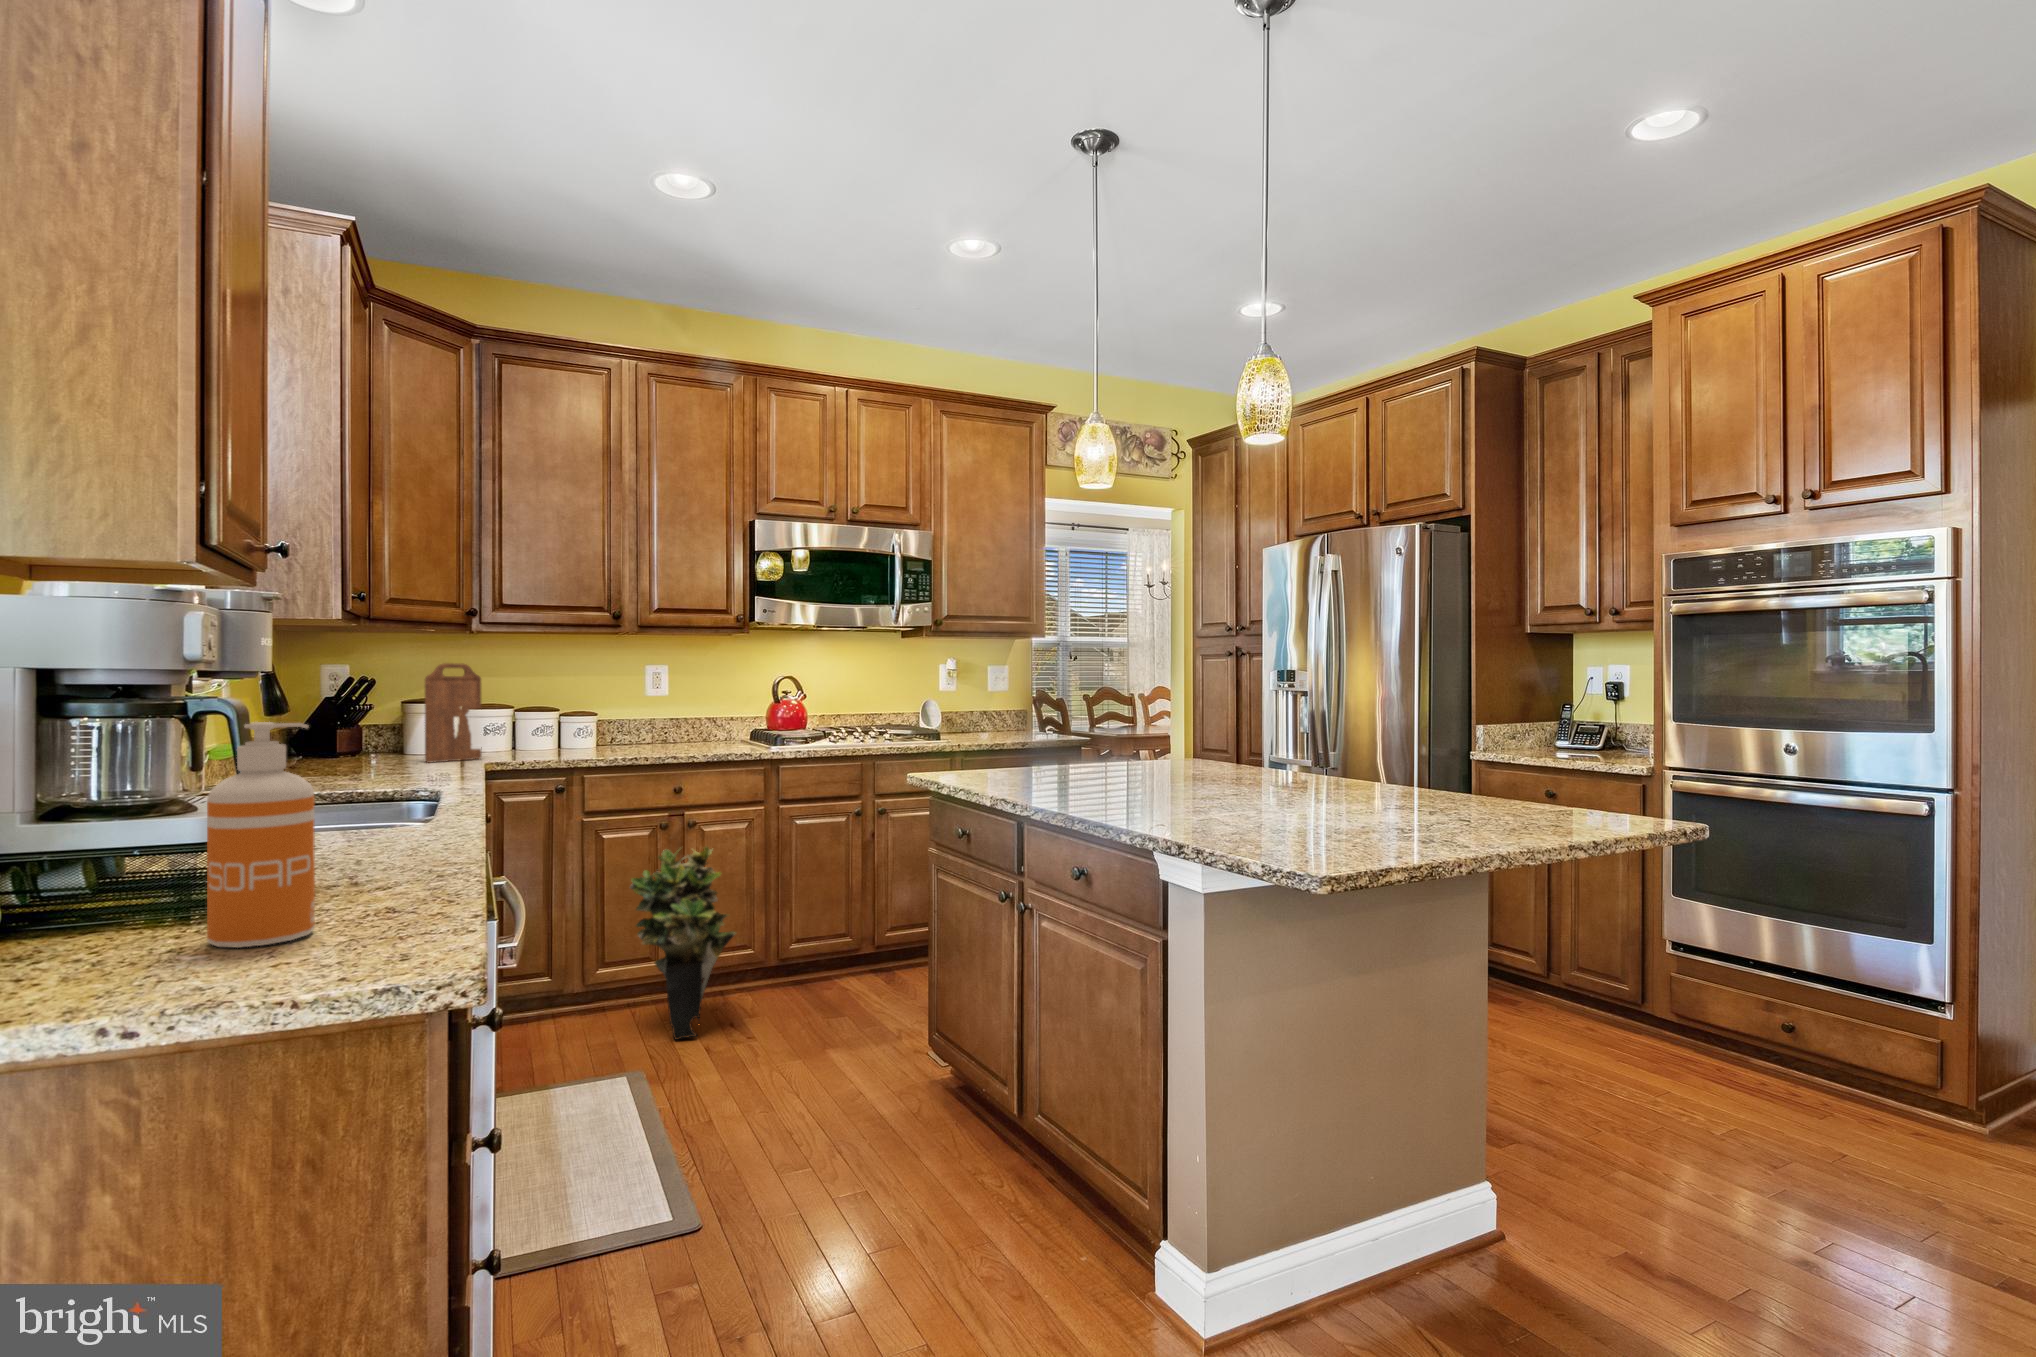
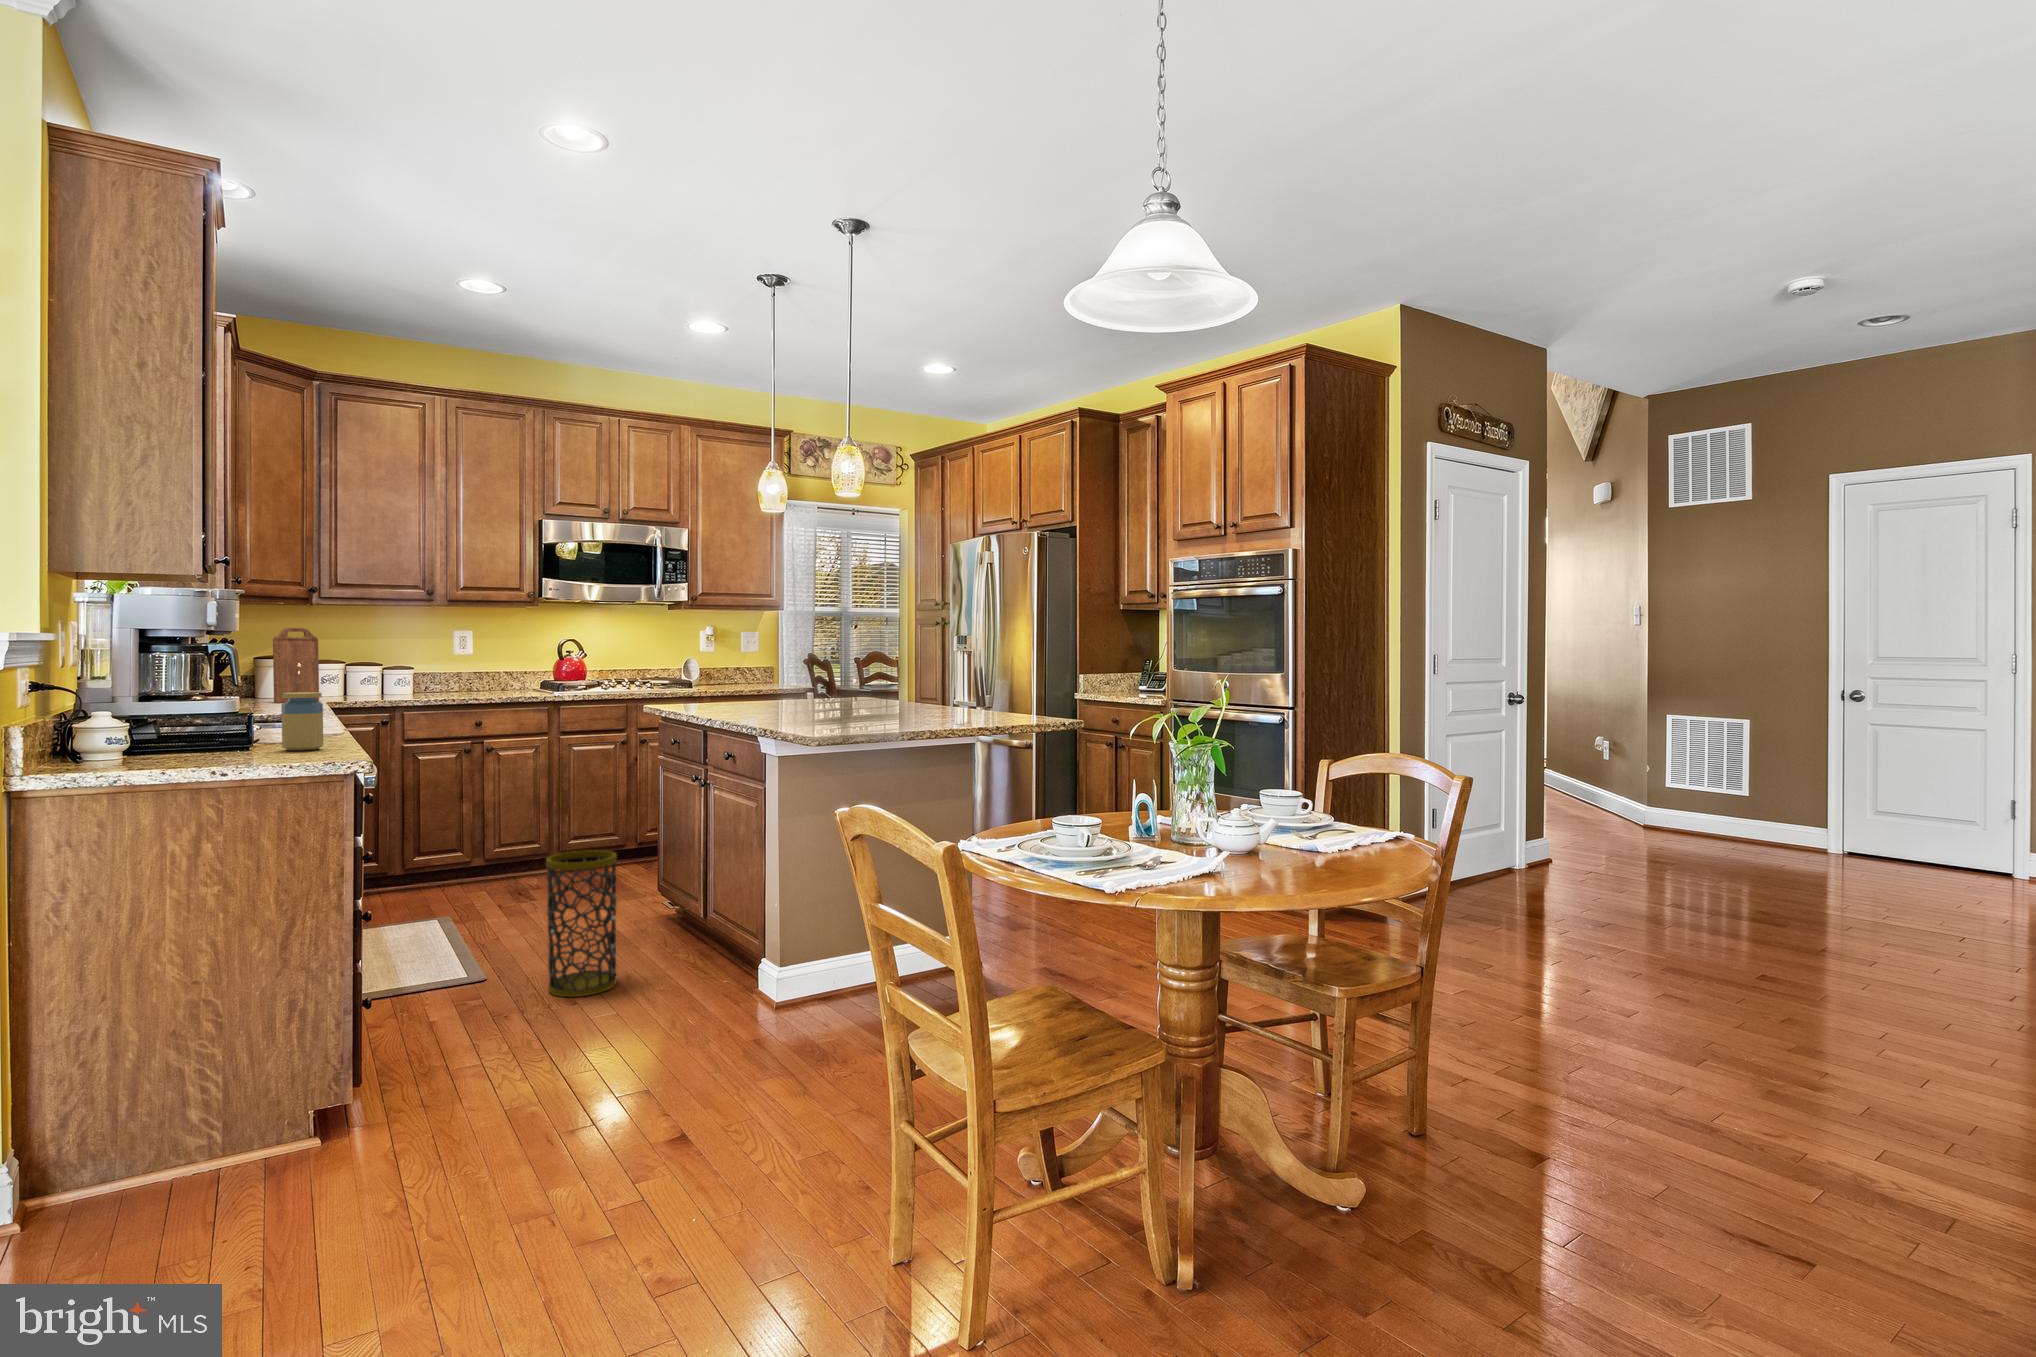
soap dispenser: present [207,722,315,948] -> none [227,656,277,759]
jar: none [342,788,419,907] -> present [281,692,323,750]
potted plant: present [630,846,736,1040] -> none [441,764,525,901]
trash can: none [796,1025,906,1295] -> present [546,850,617,997]

